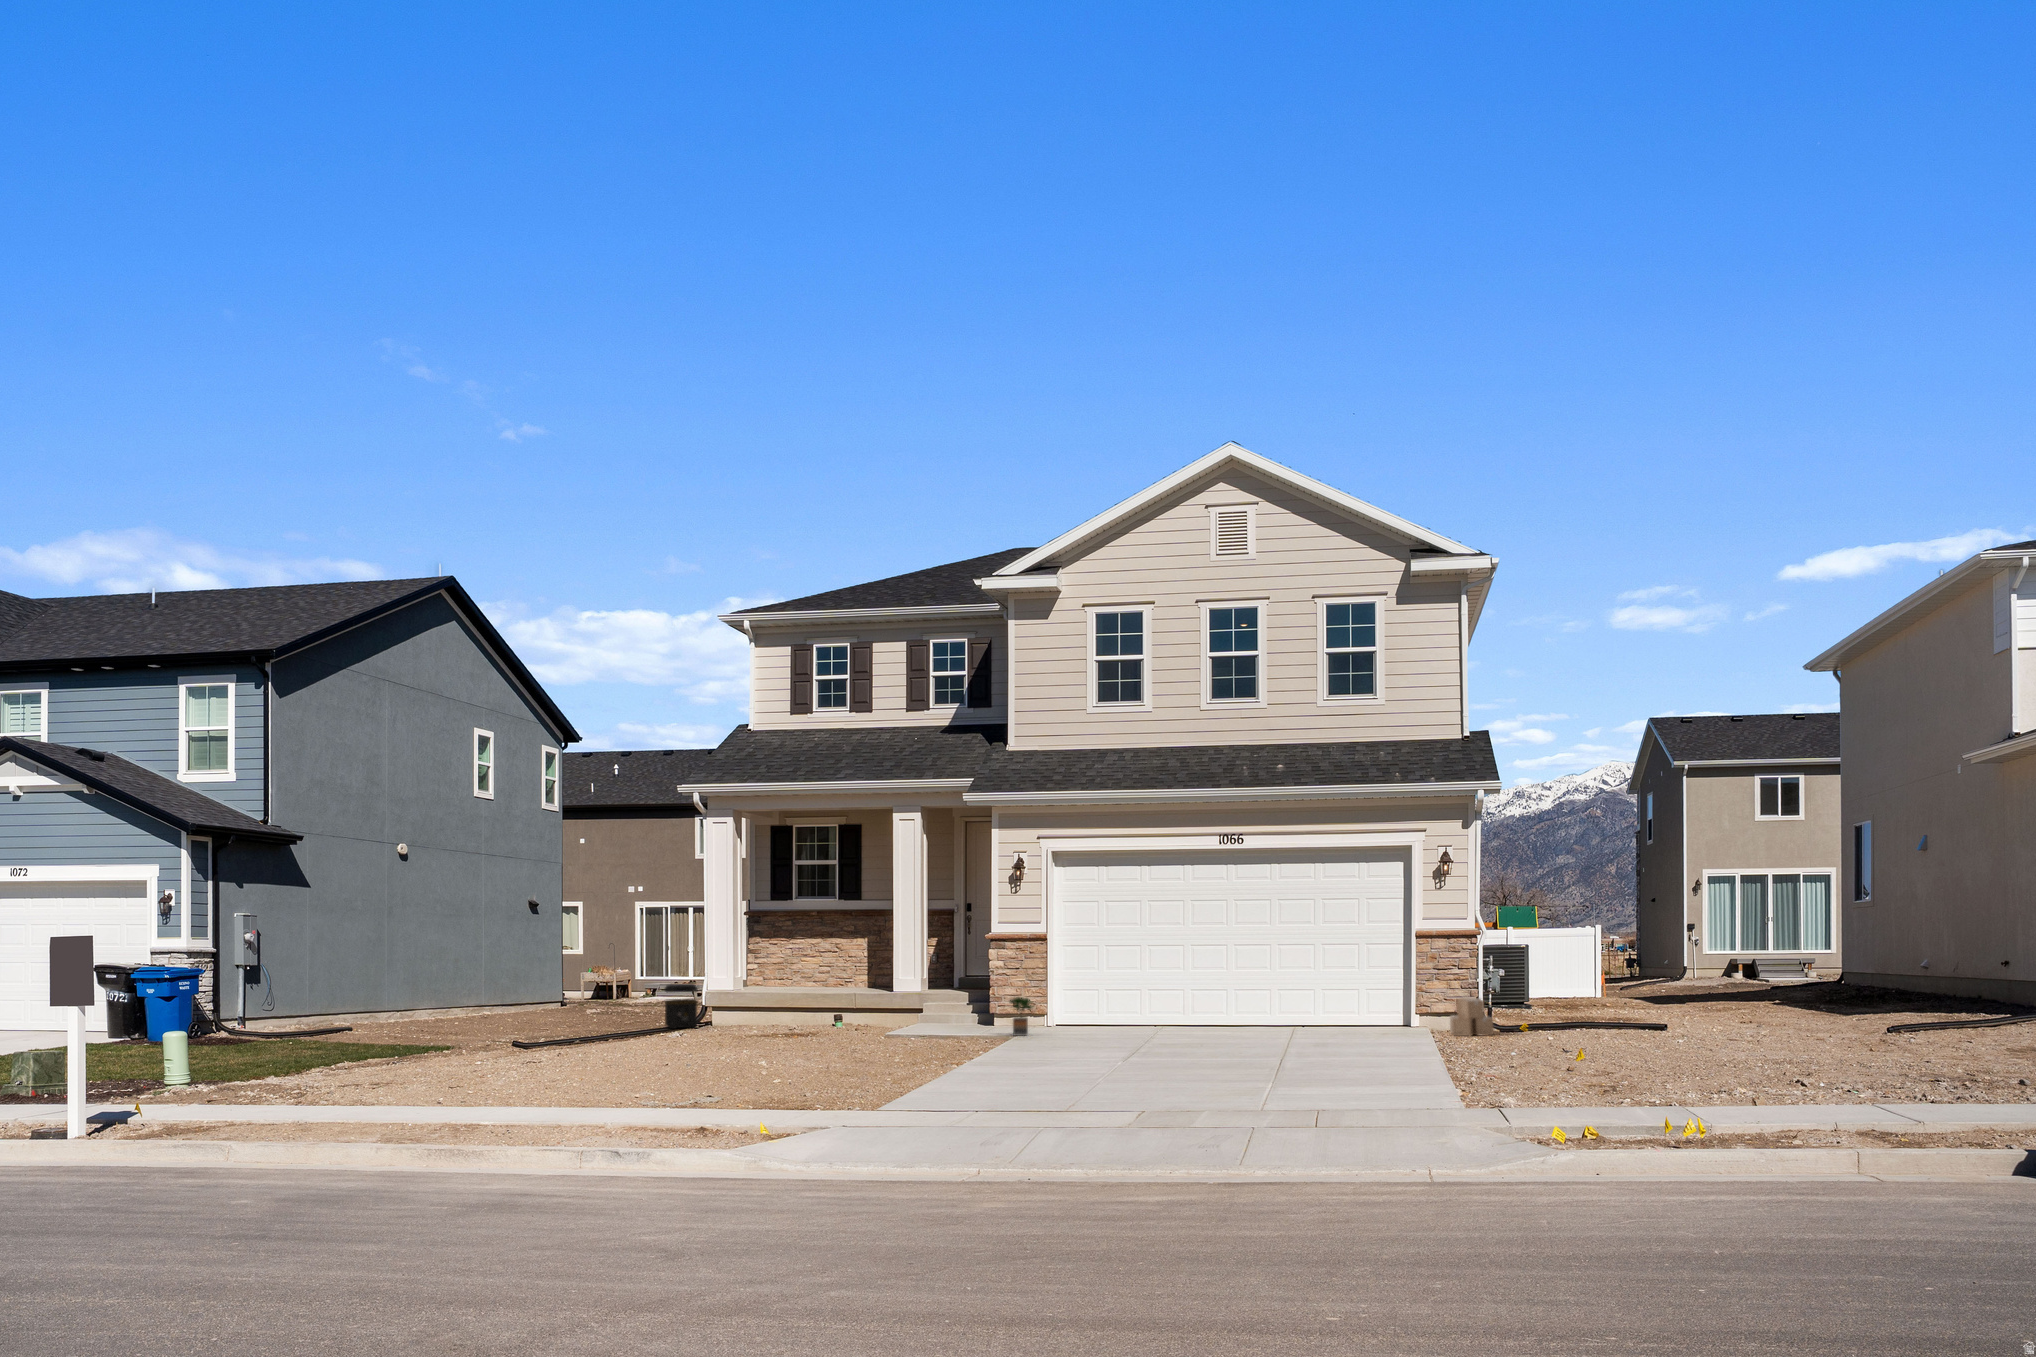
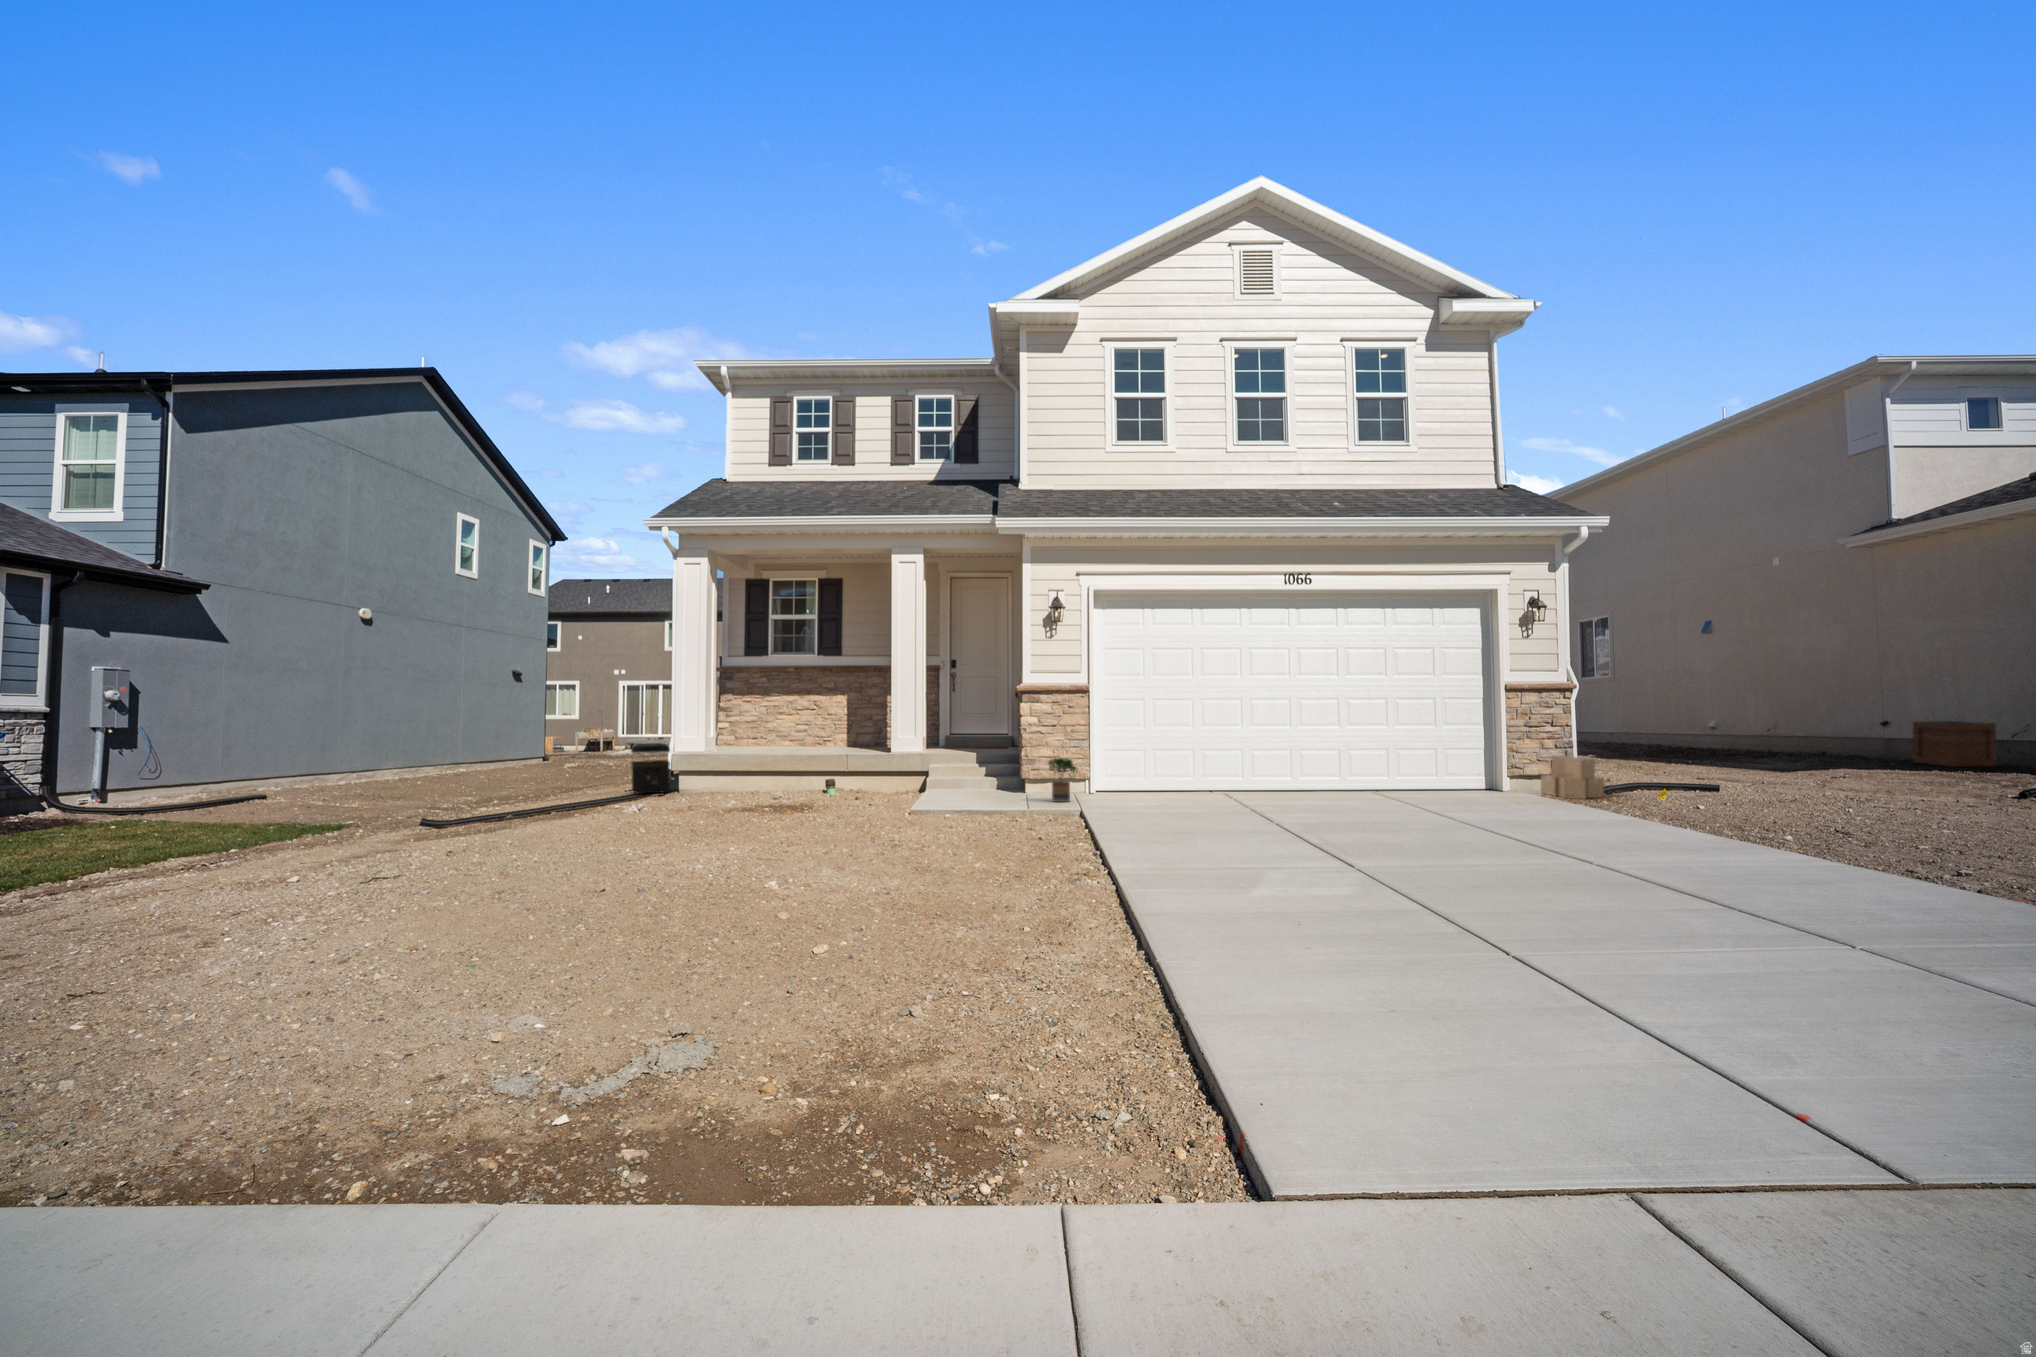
wooden crate: none [1965,966,2031,1015] -> present [1913,721,1996,767]

